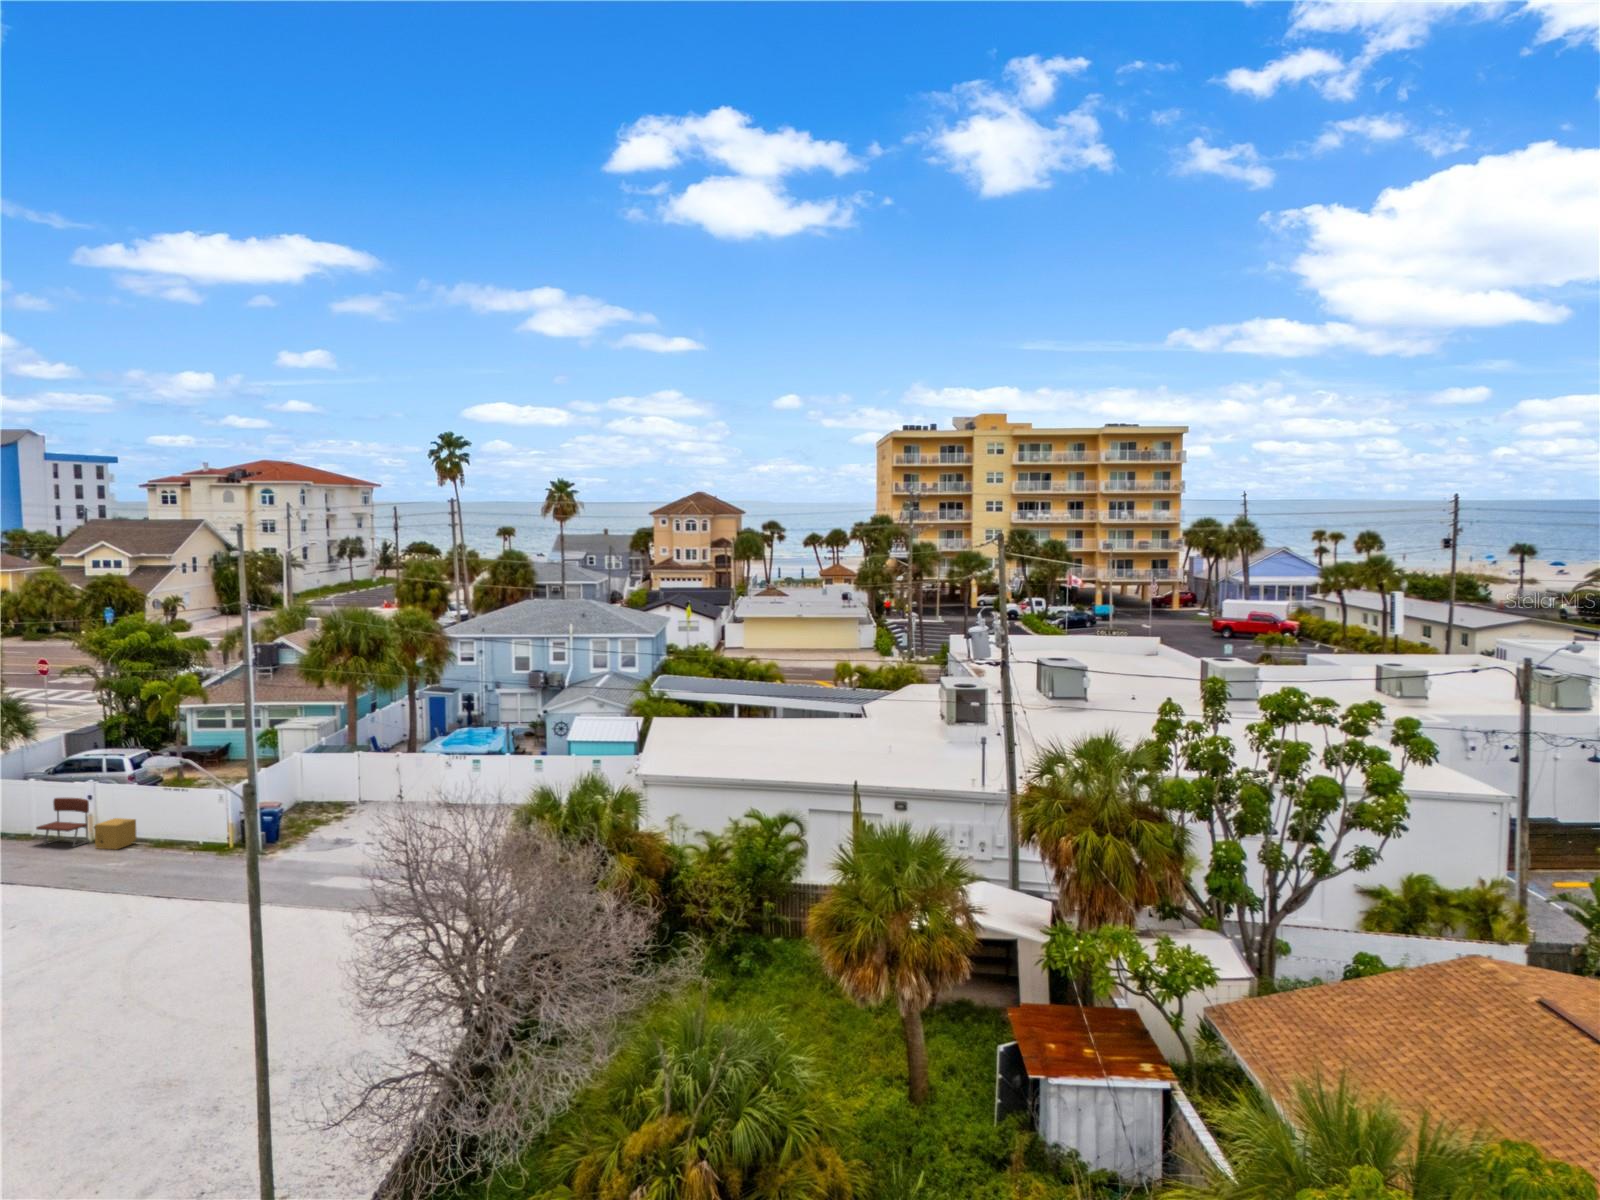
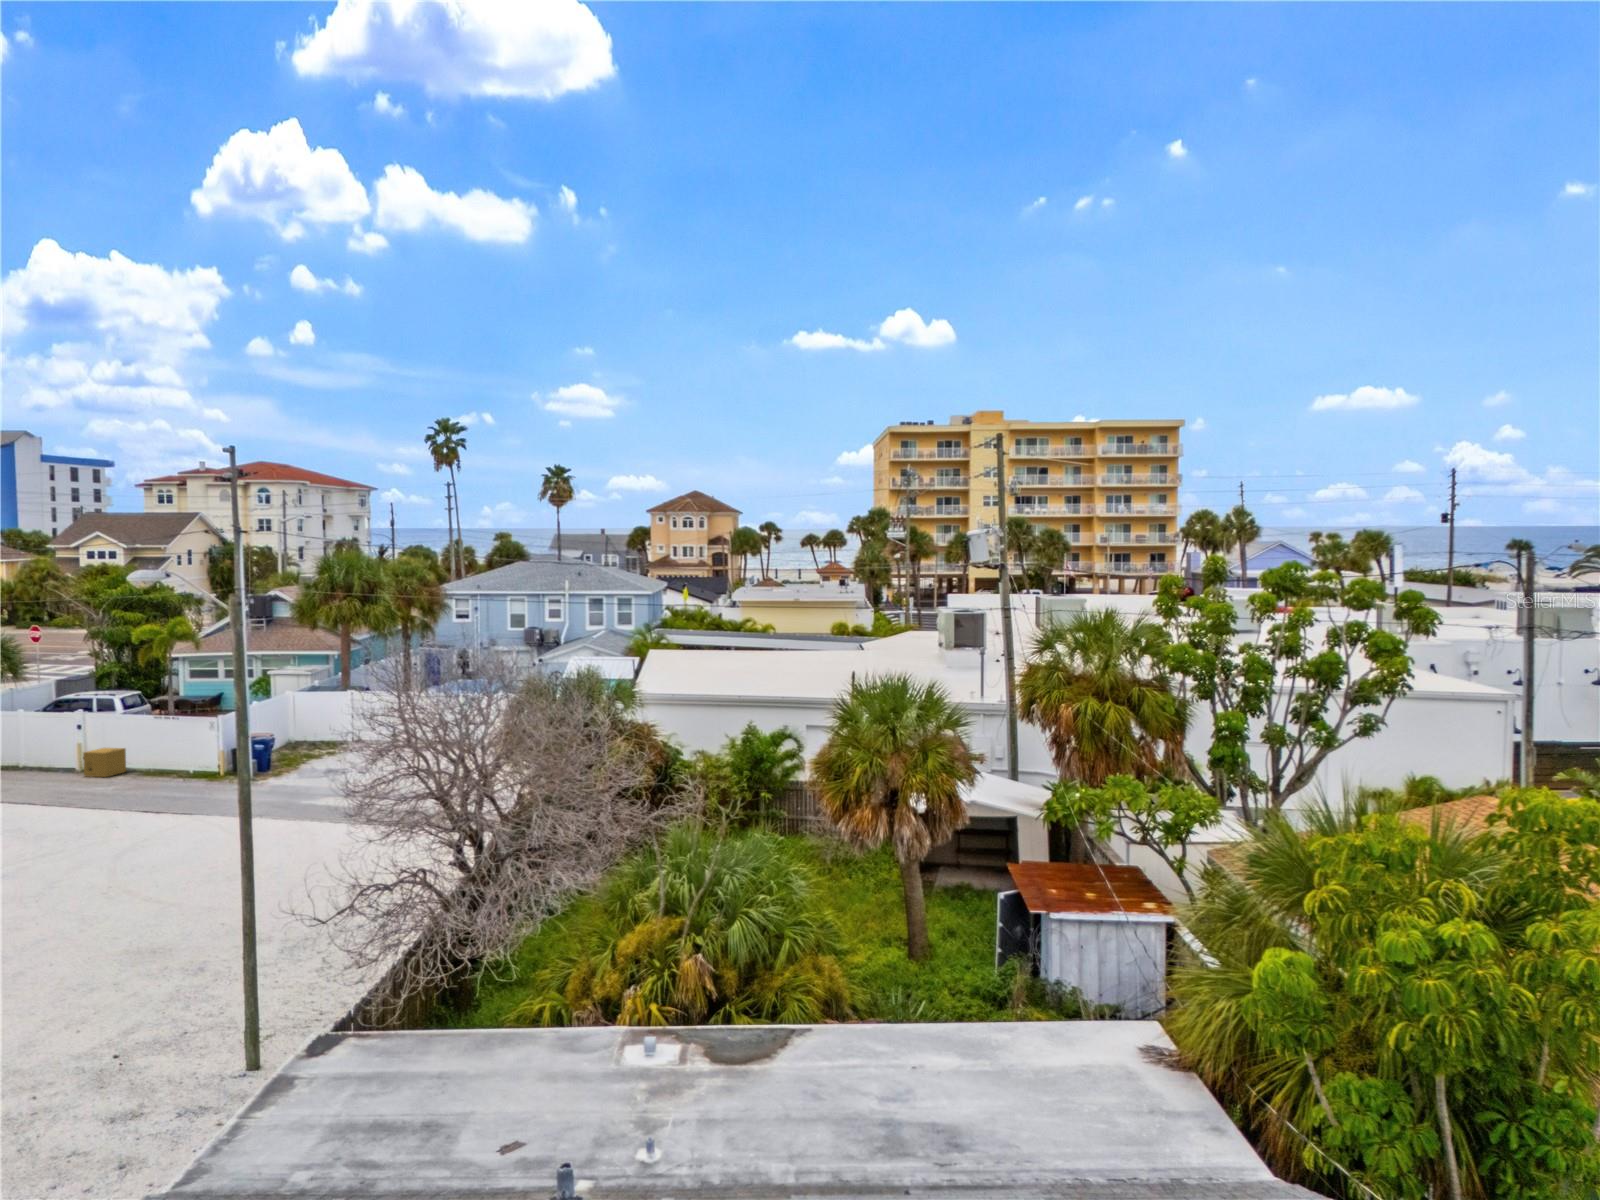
bench: present [36,798,89,847] -> none [24,727,78,775]

